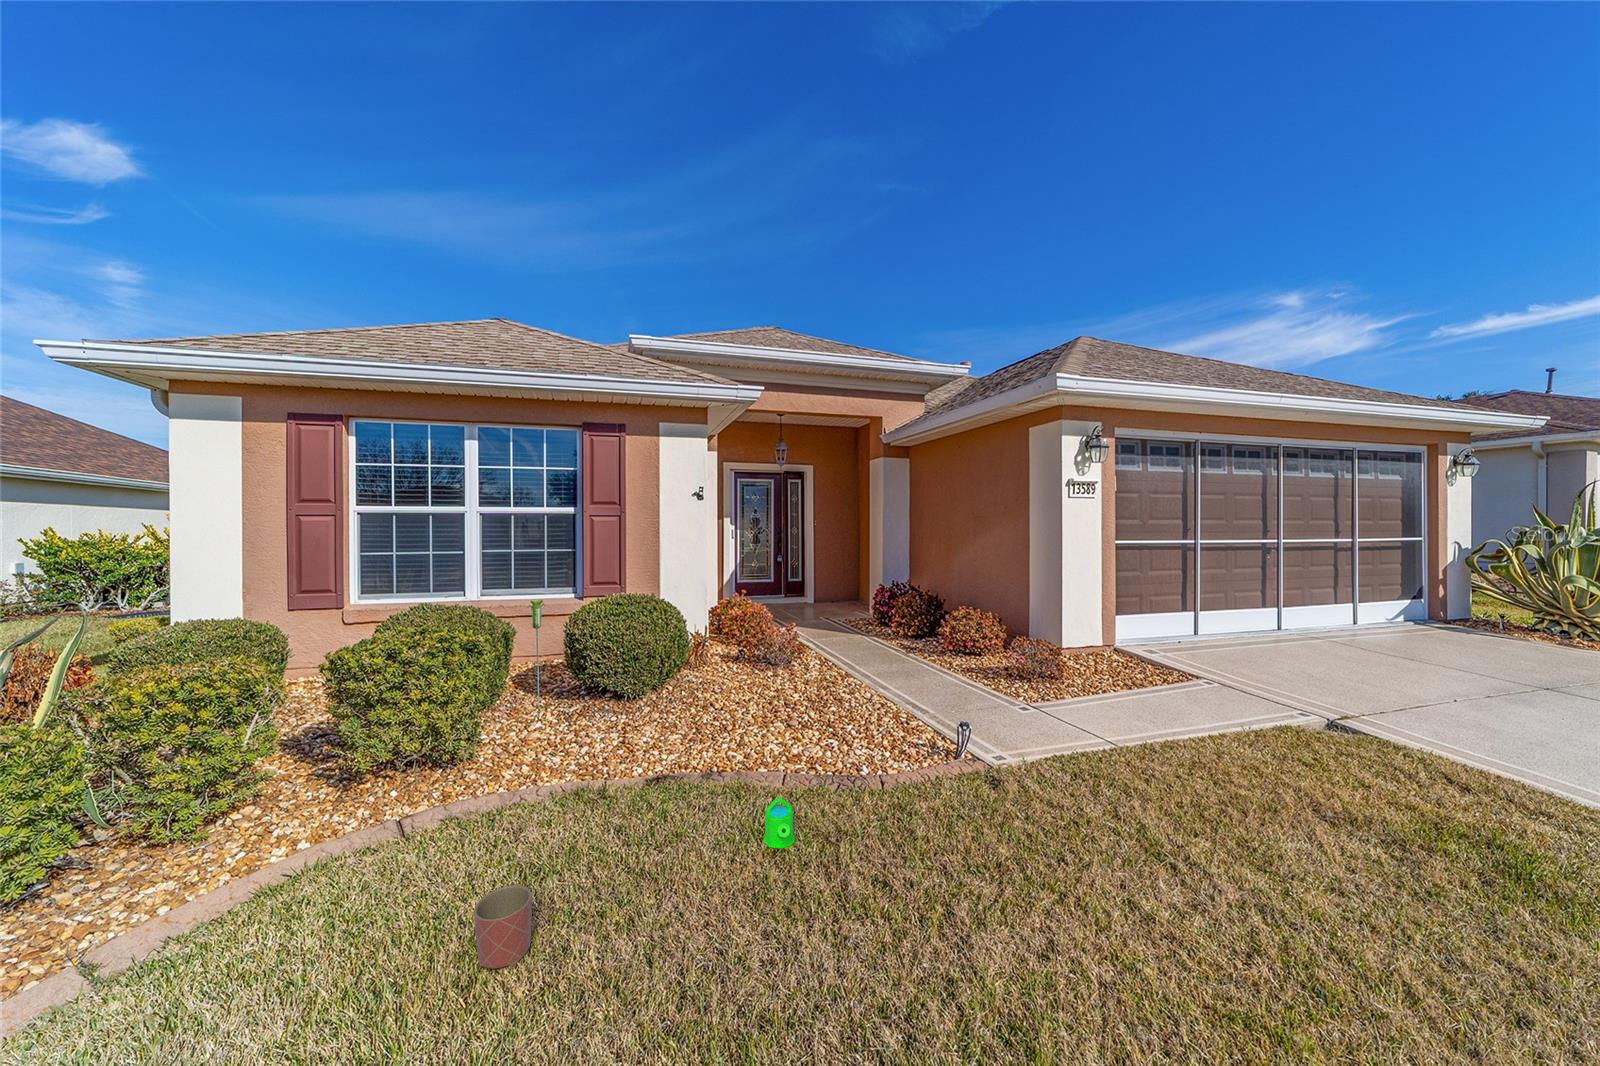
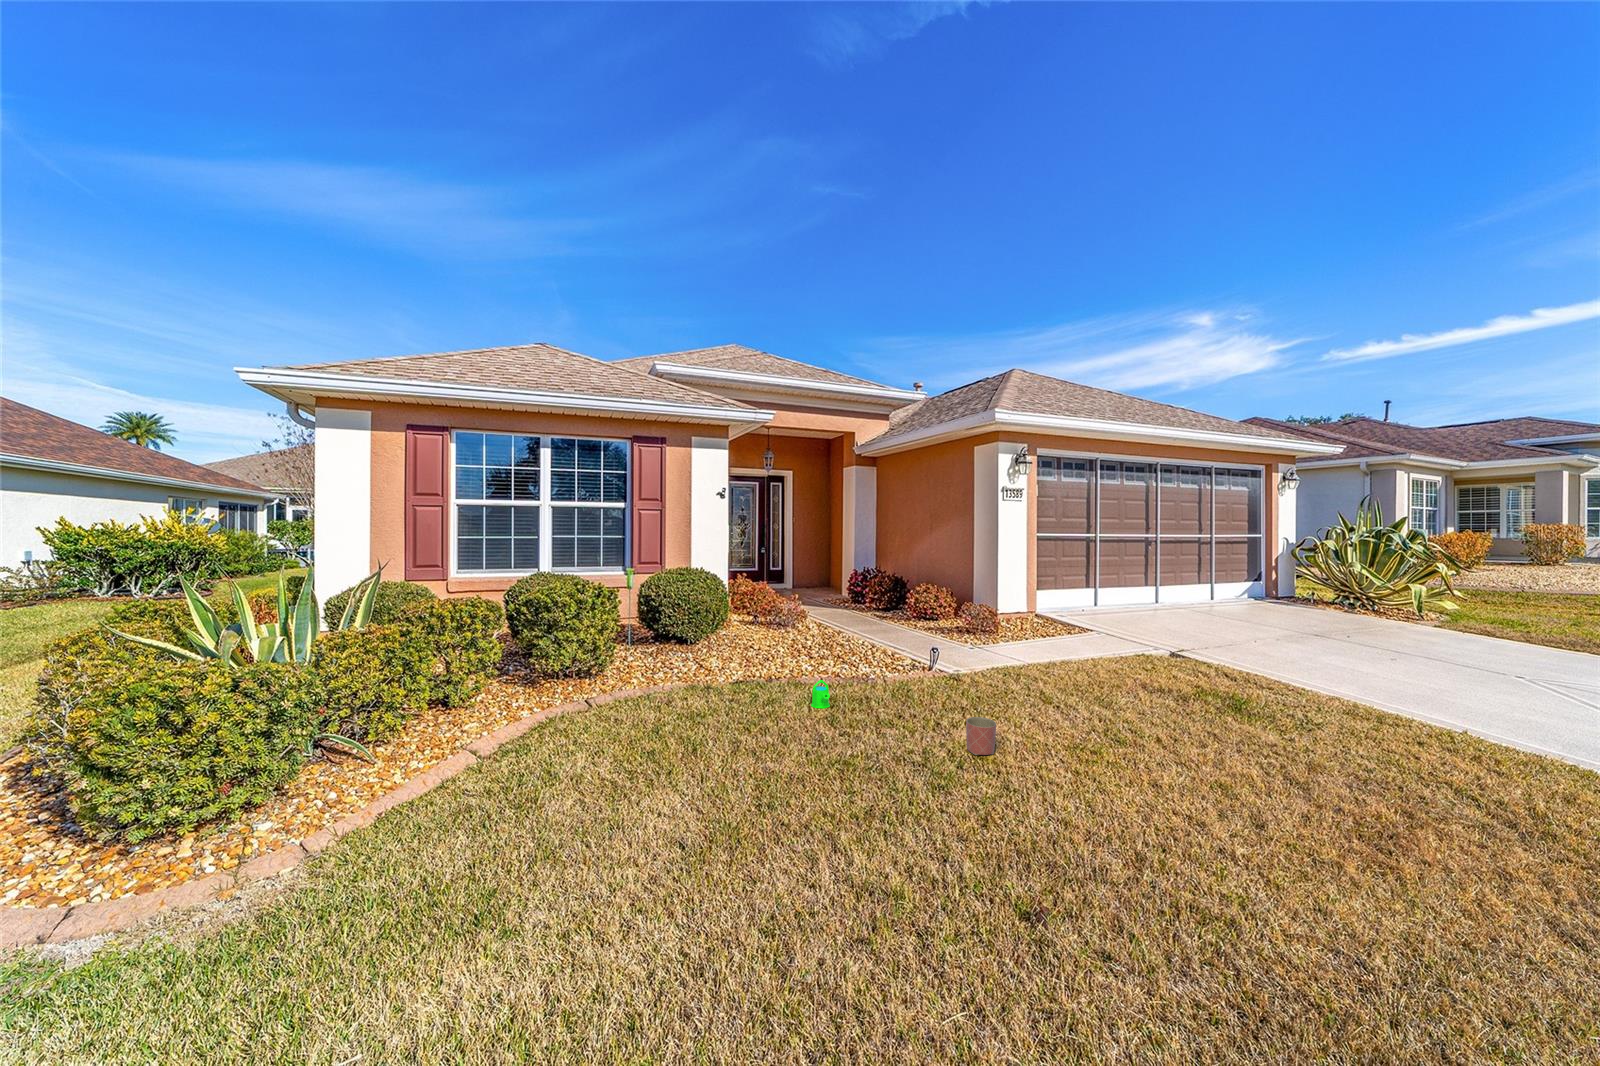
planter: present [474,885,532,969] -> present [966,717,996,755]

